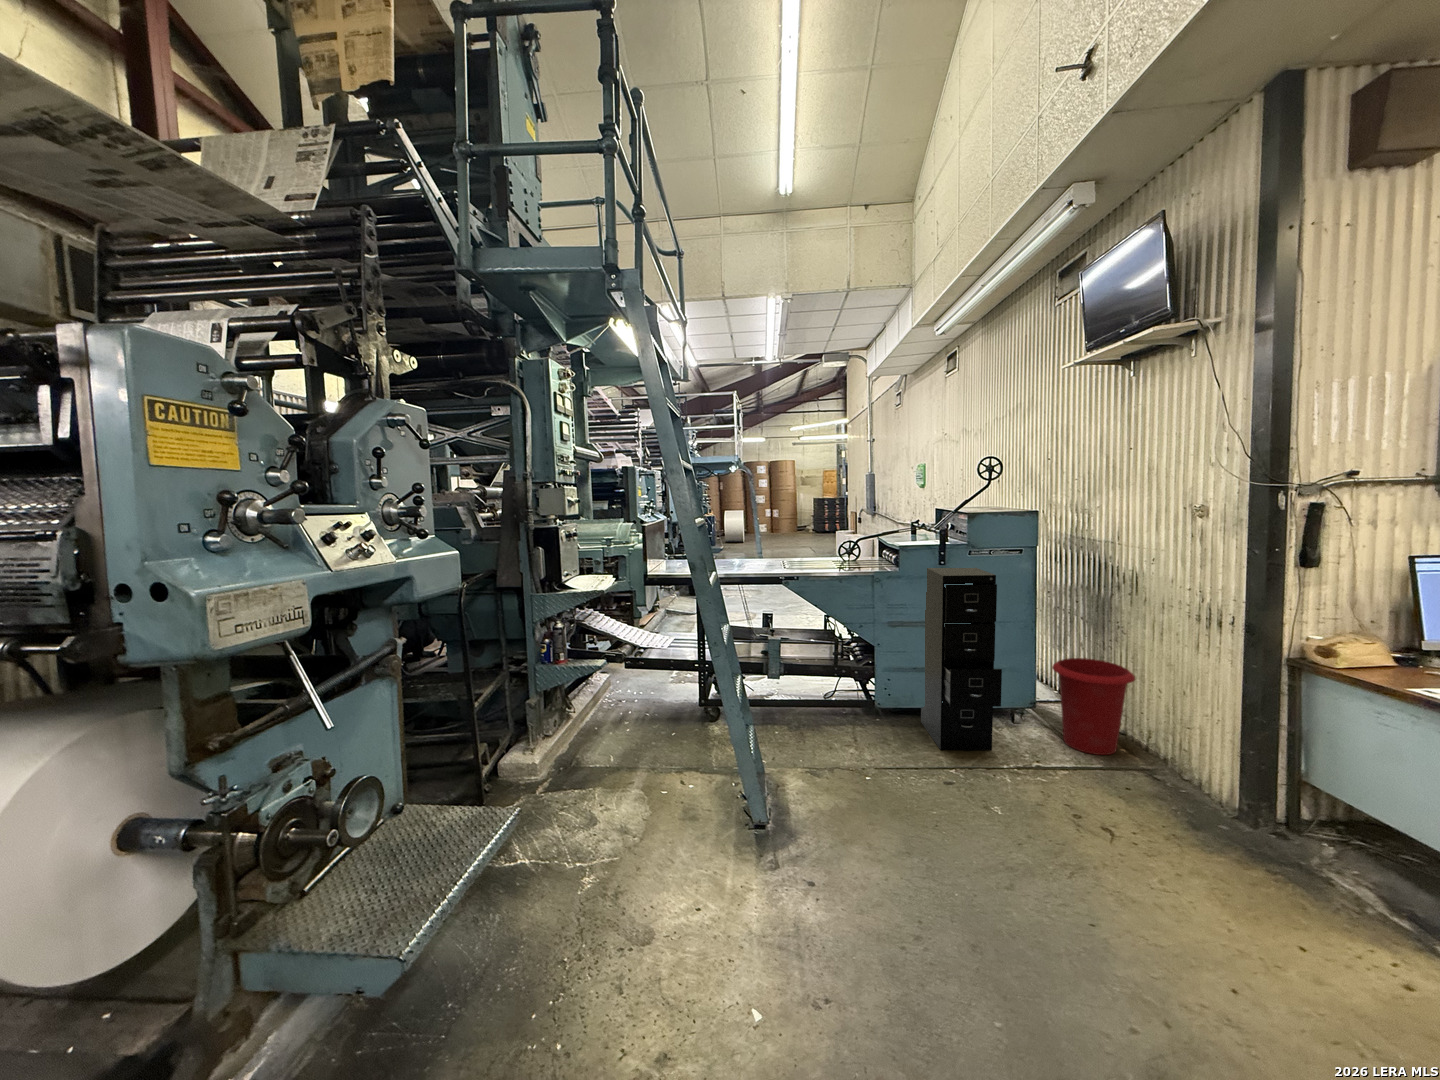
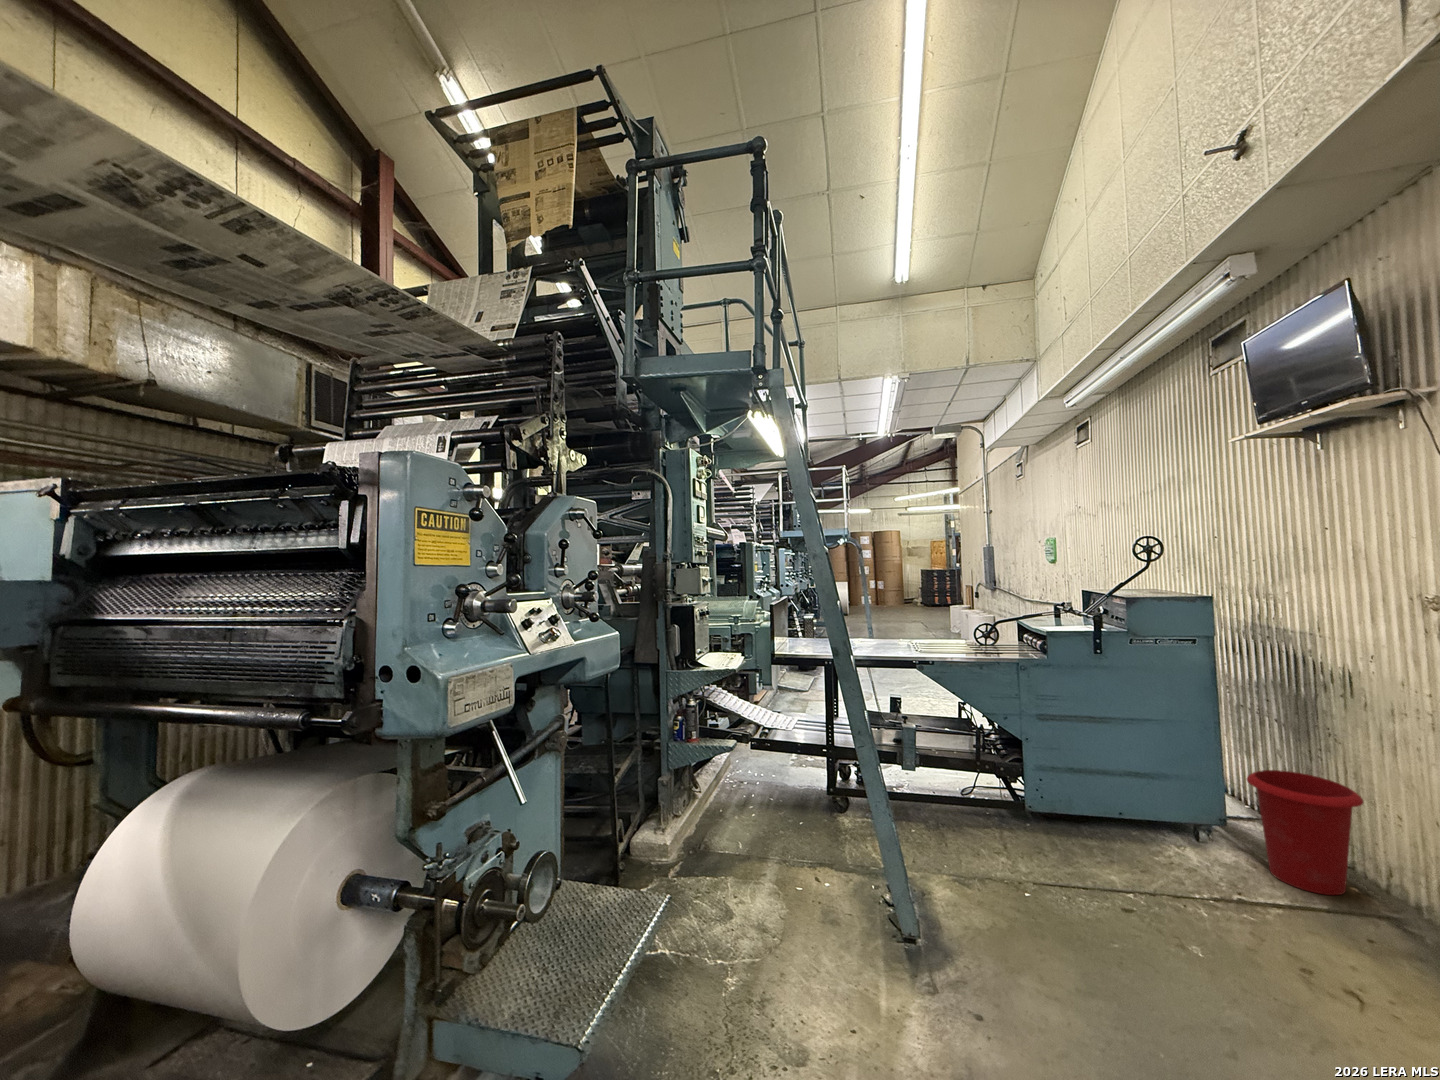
filing cabinet: present [921,568,1002,750] -> none [1074,655,1186,876]

